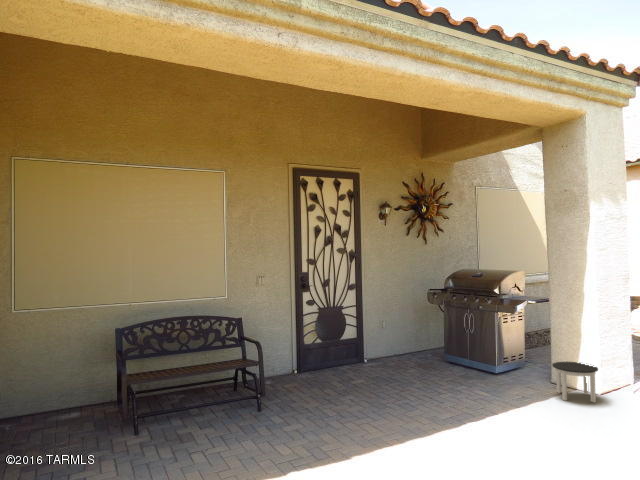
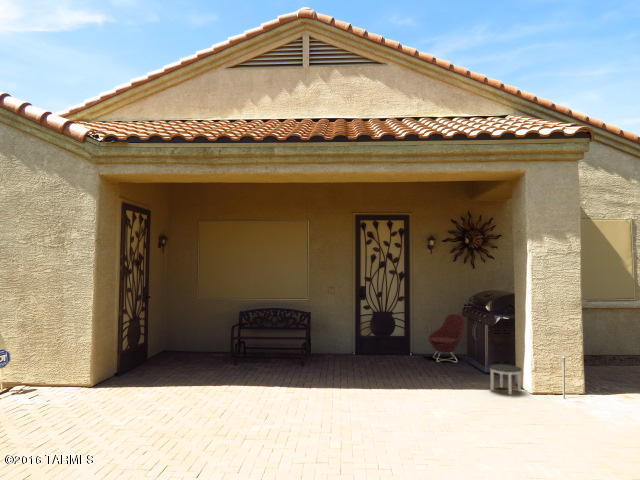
chair: none [392,302,436,367] -> present [428,314,464,362]

